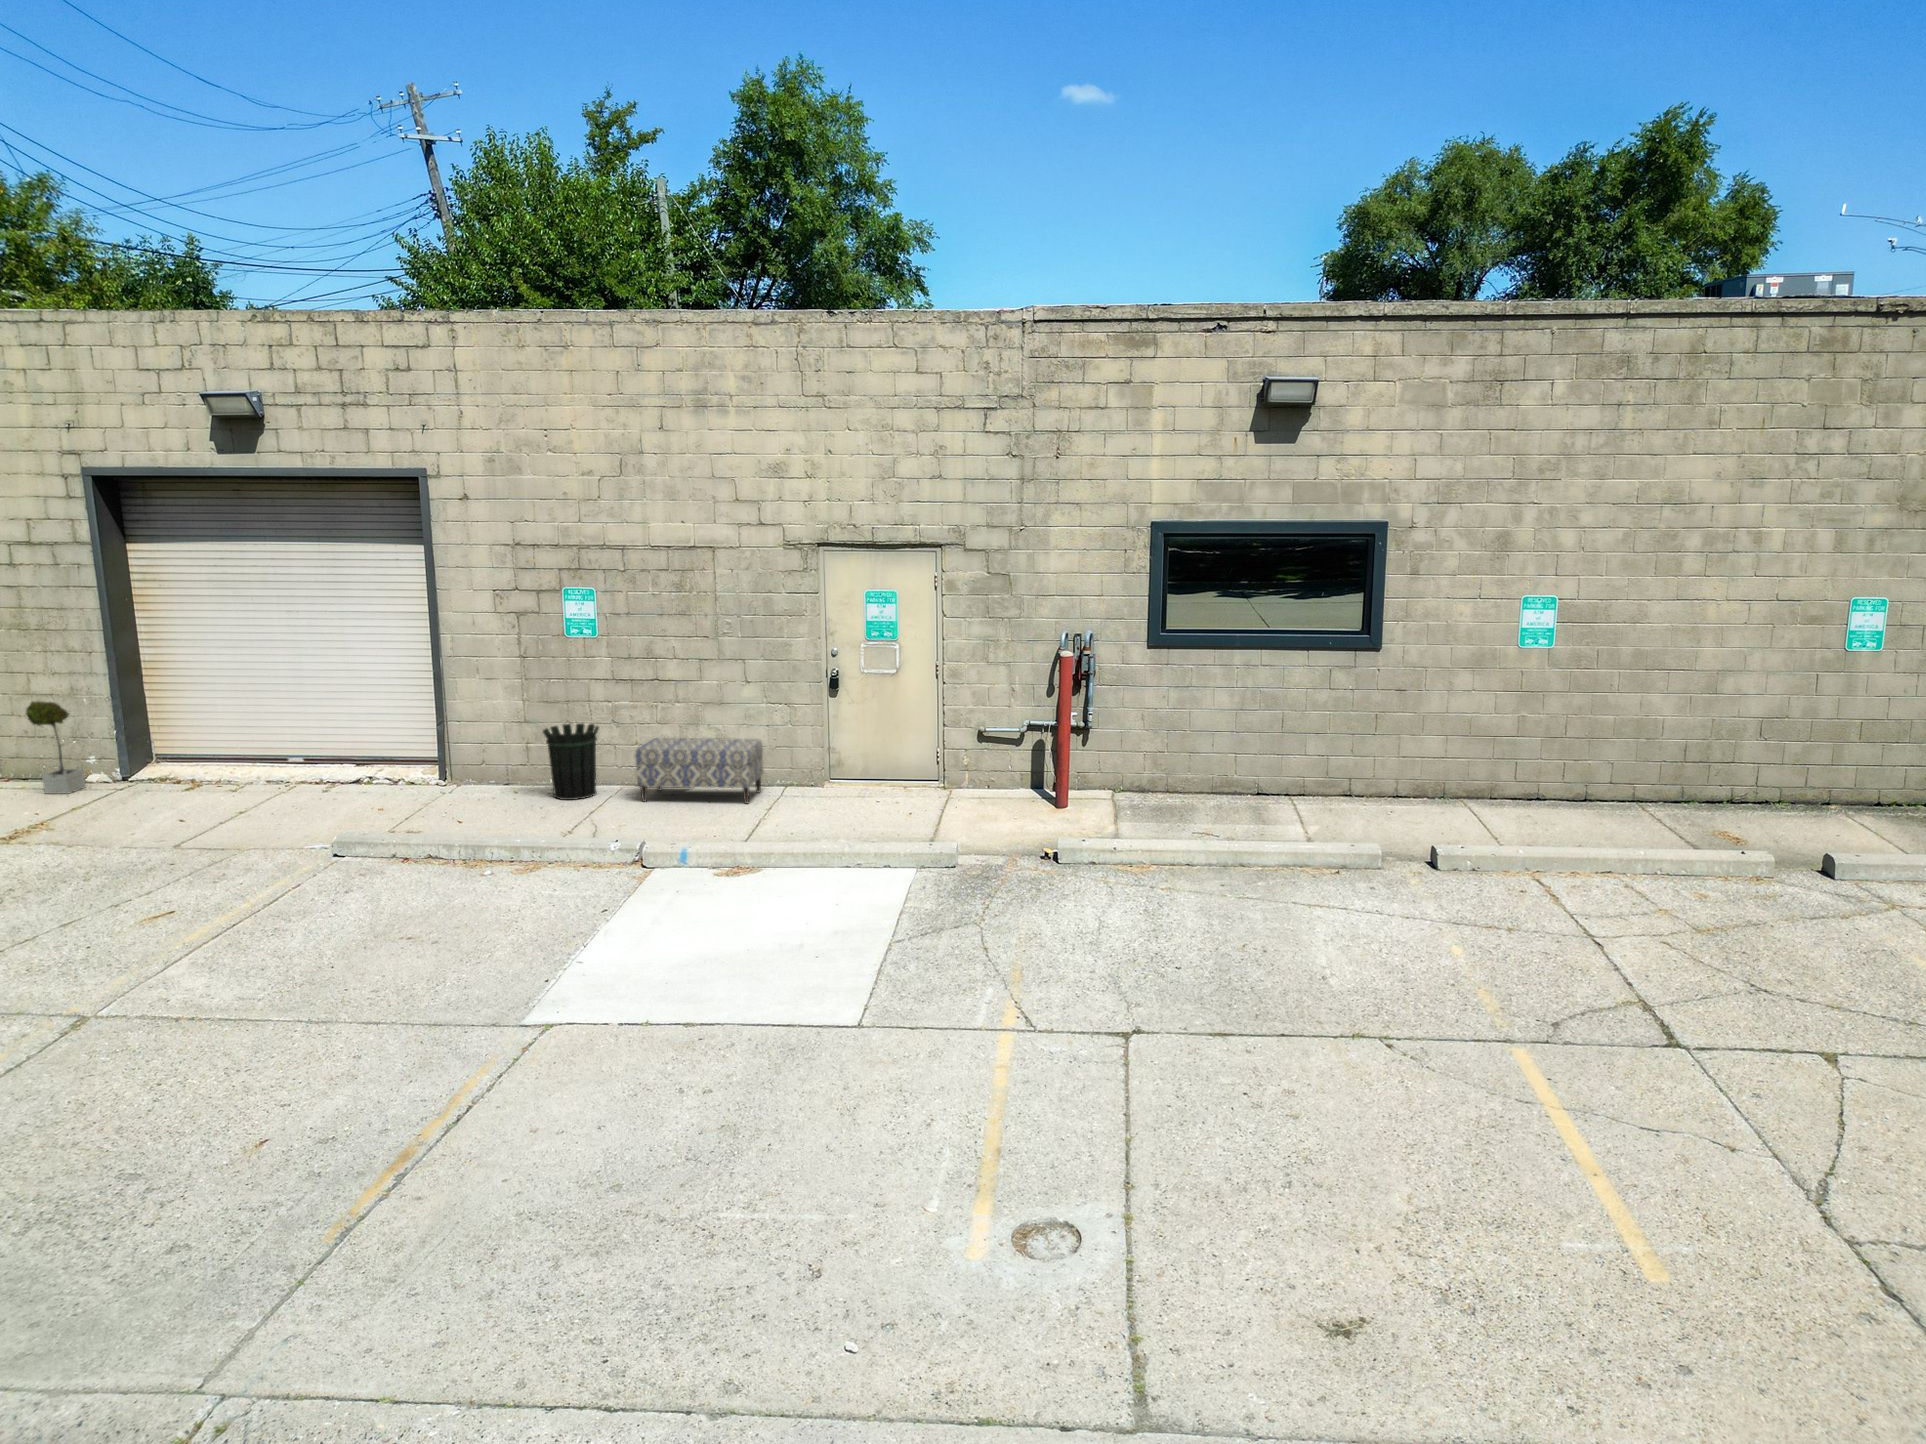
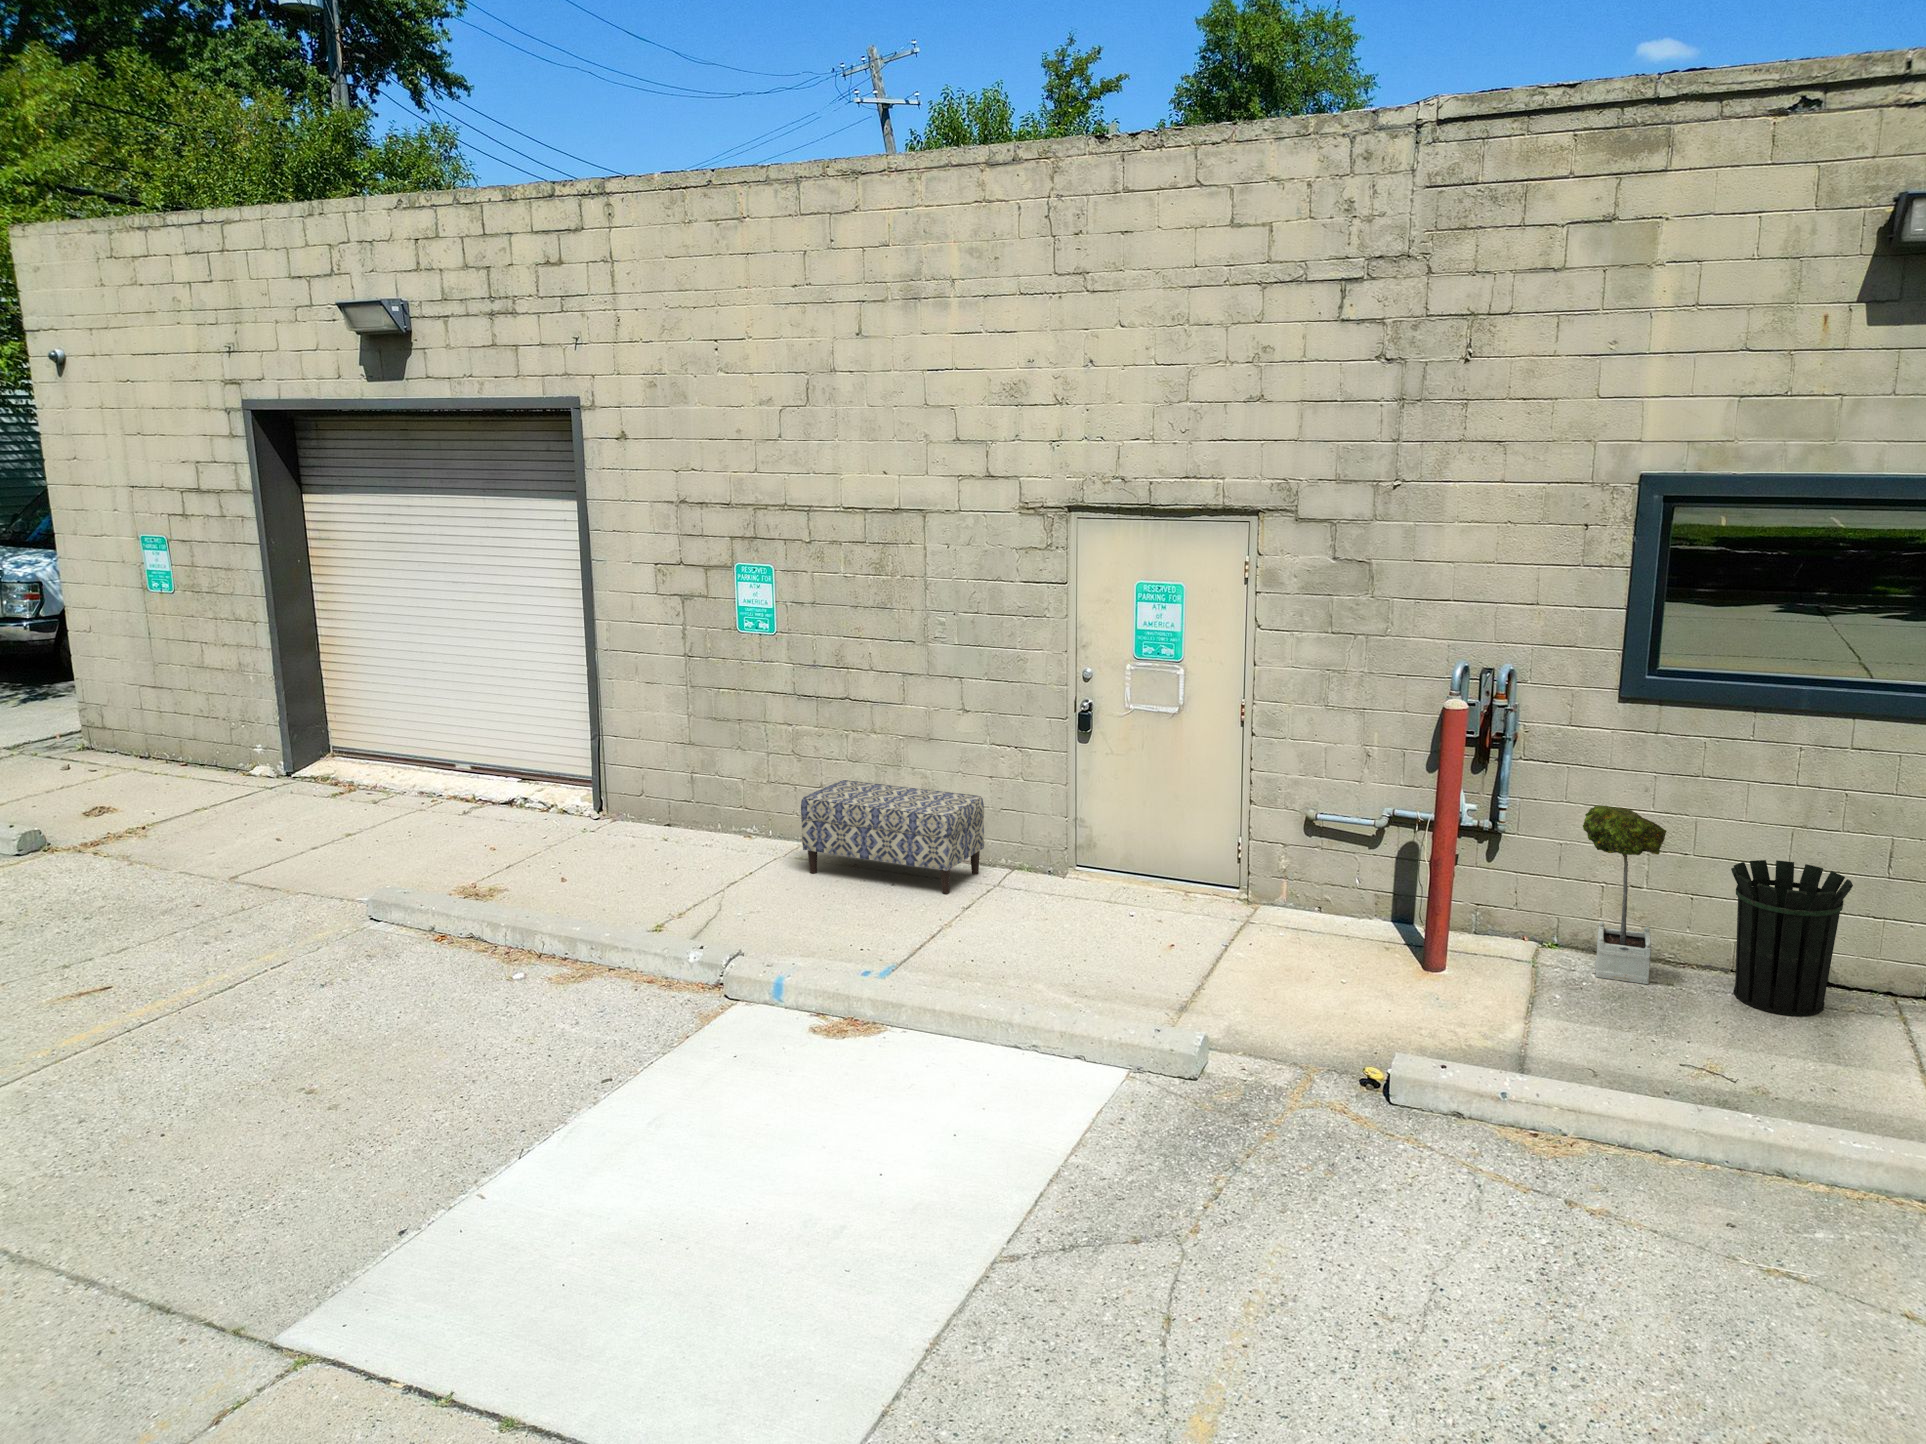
potted tree: present [26,701,86,794] -> present [1583,806,1667,984]
waste bin: present [543,723,599,800] -> present [1731,860,1853,1016]

